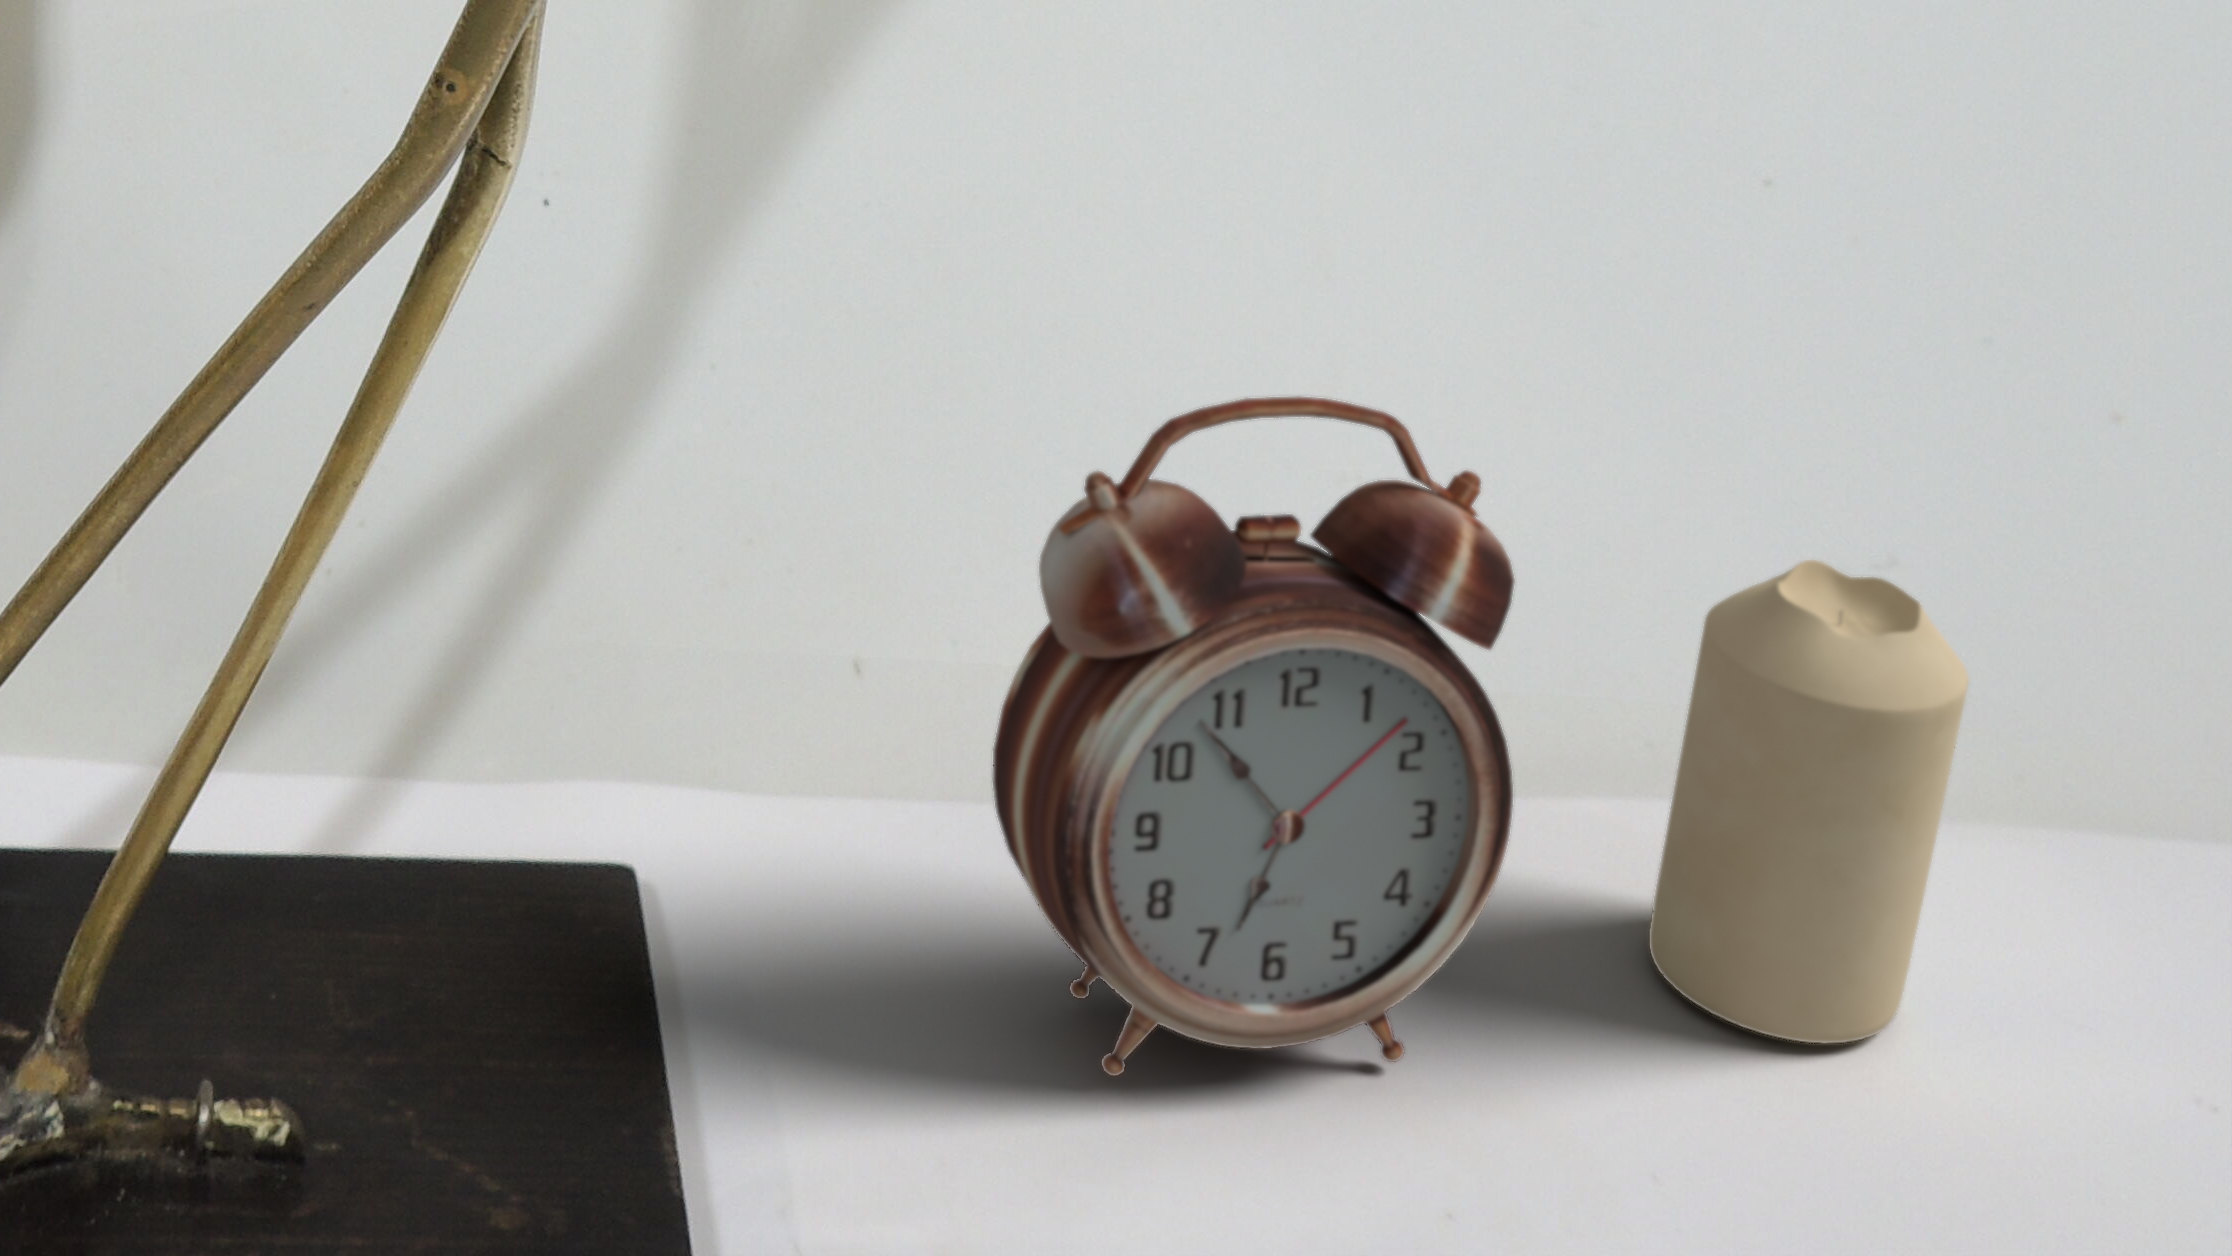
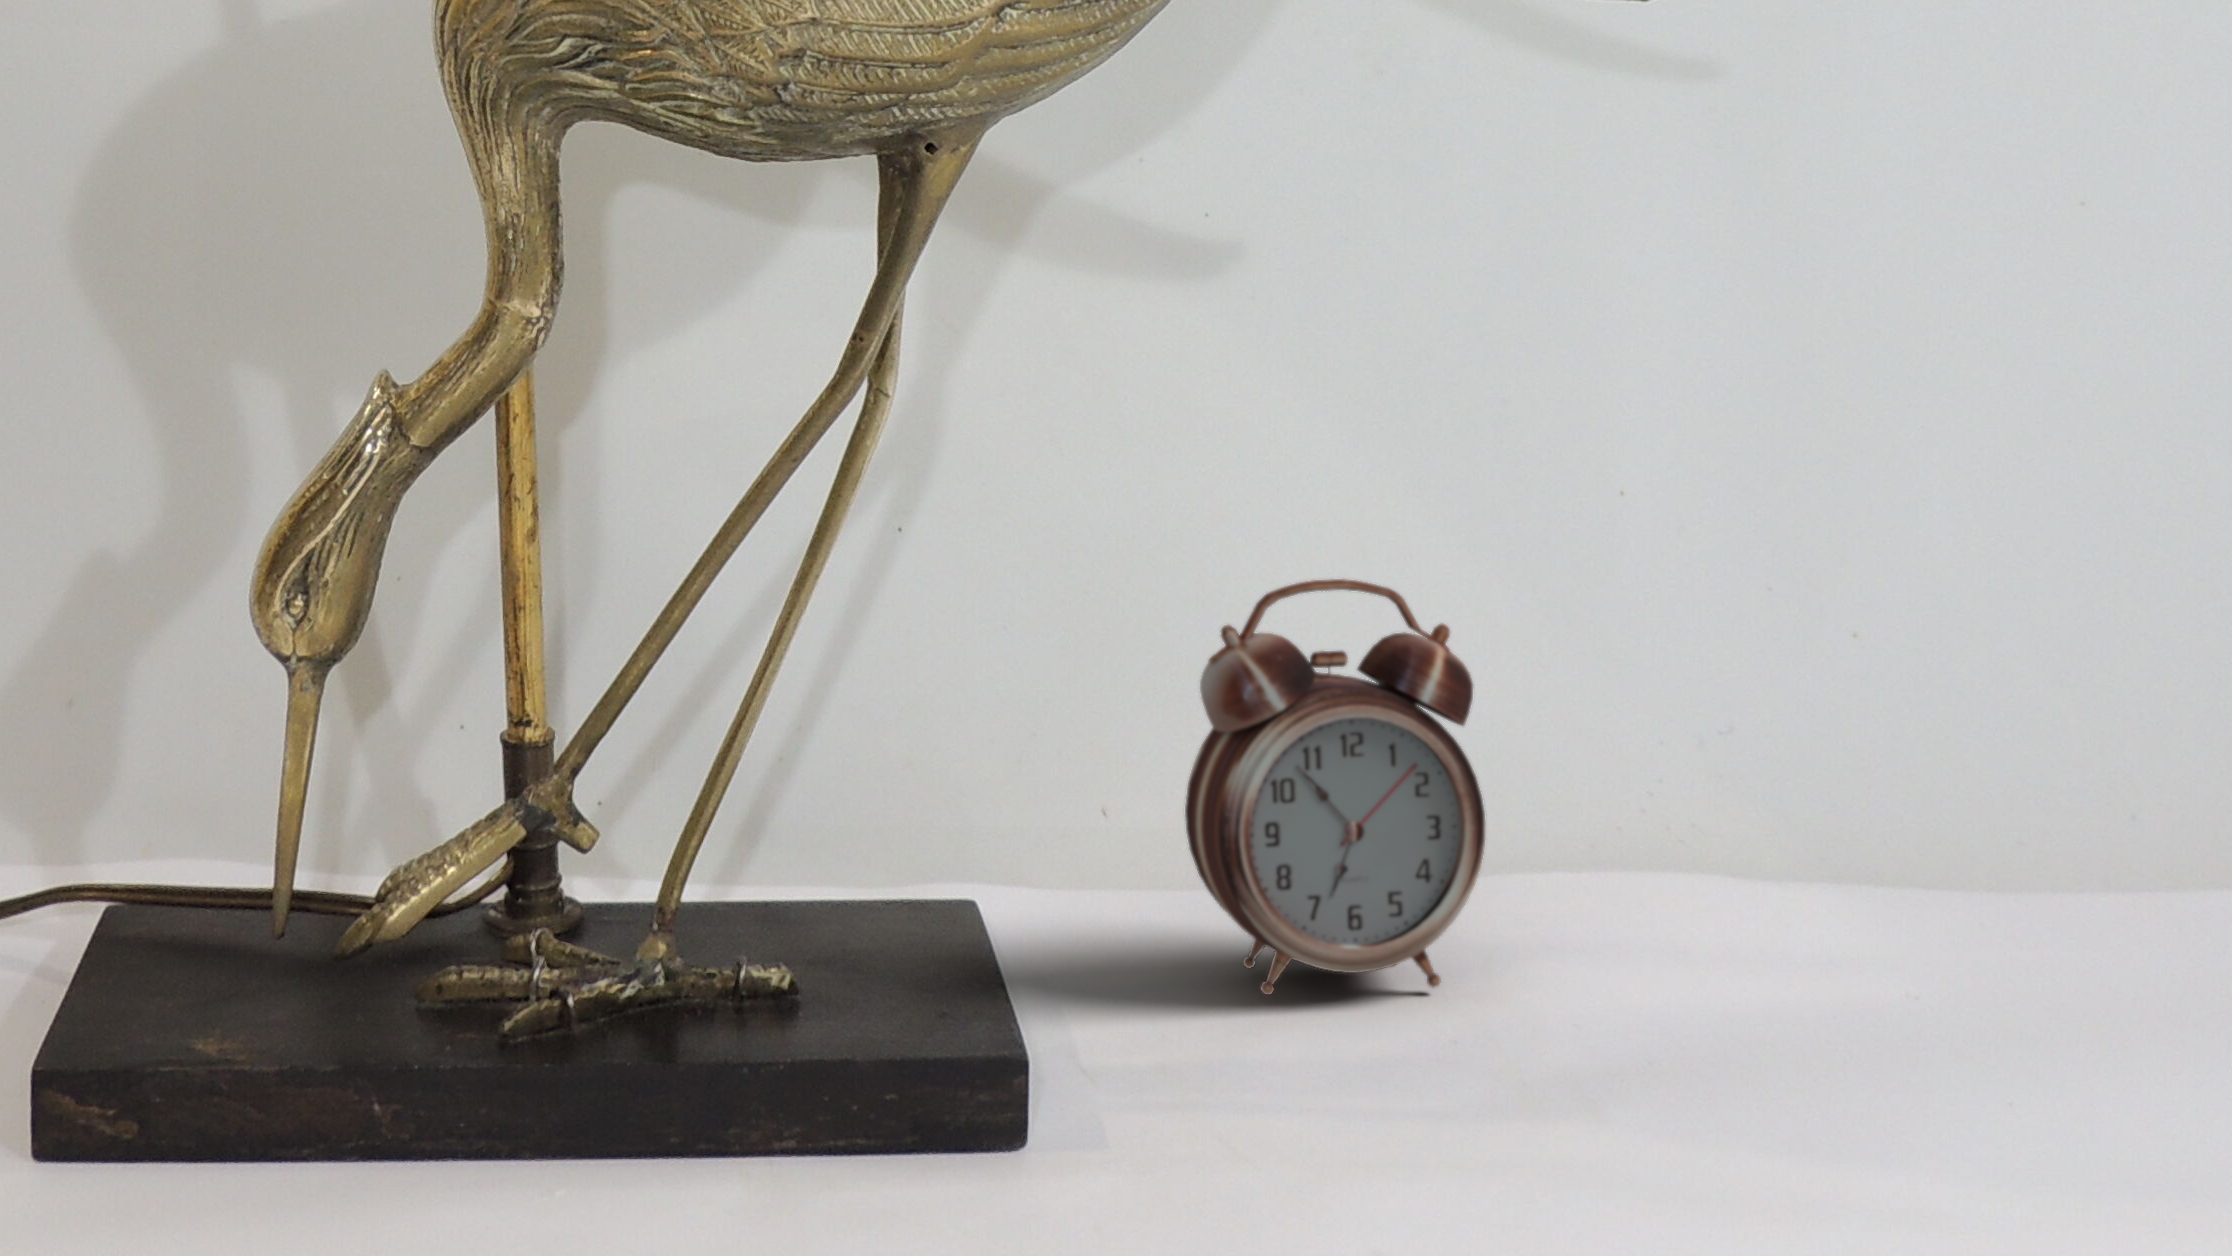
candle: present [1649,560,1969,1043] -> none [1594,684,1747,974]

